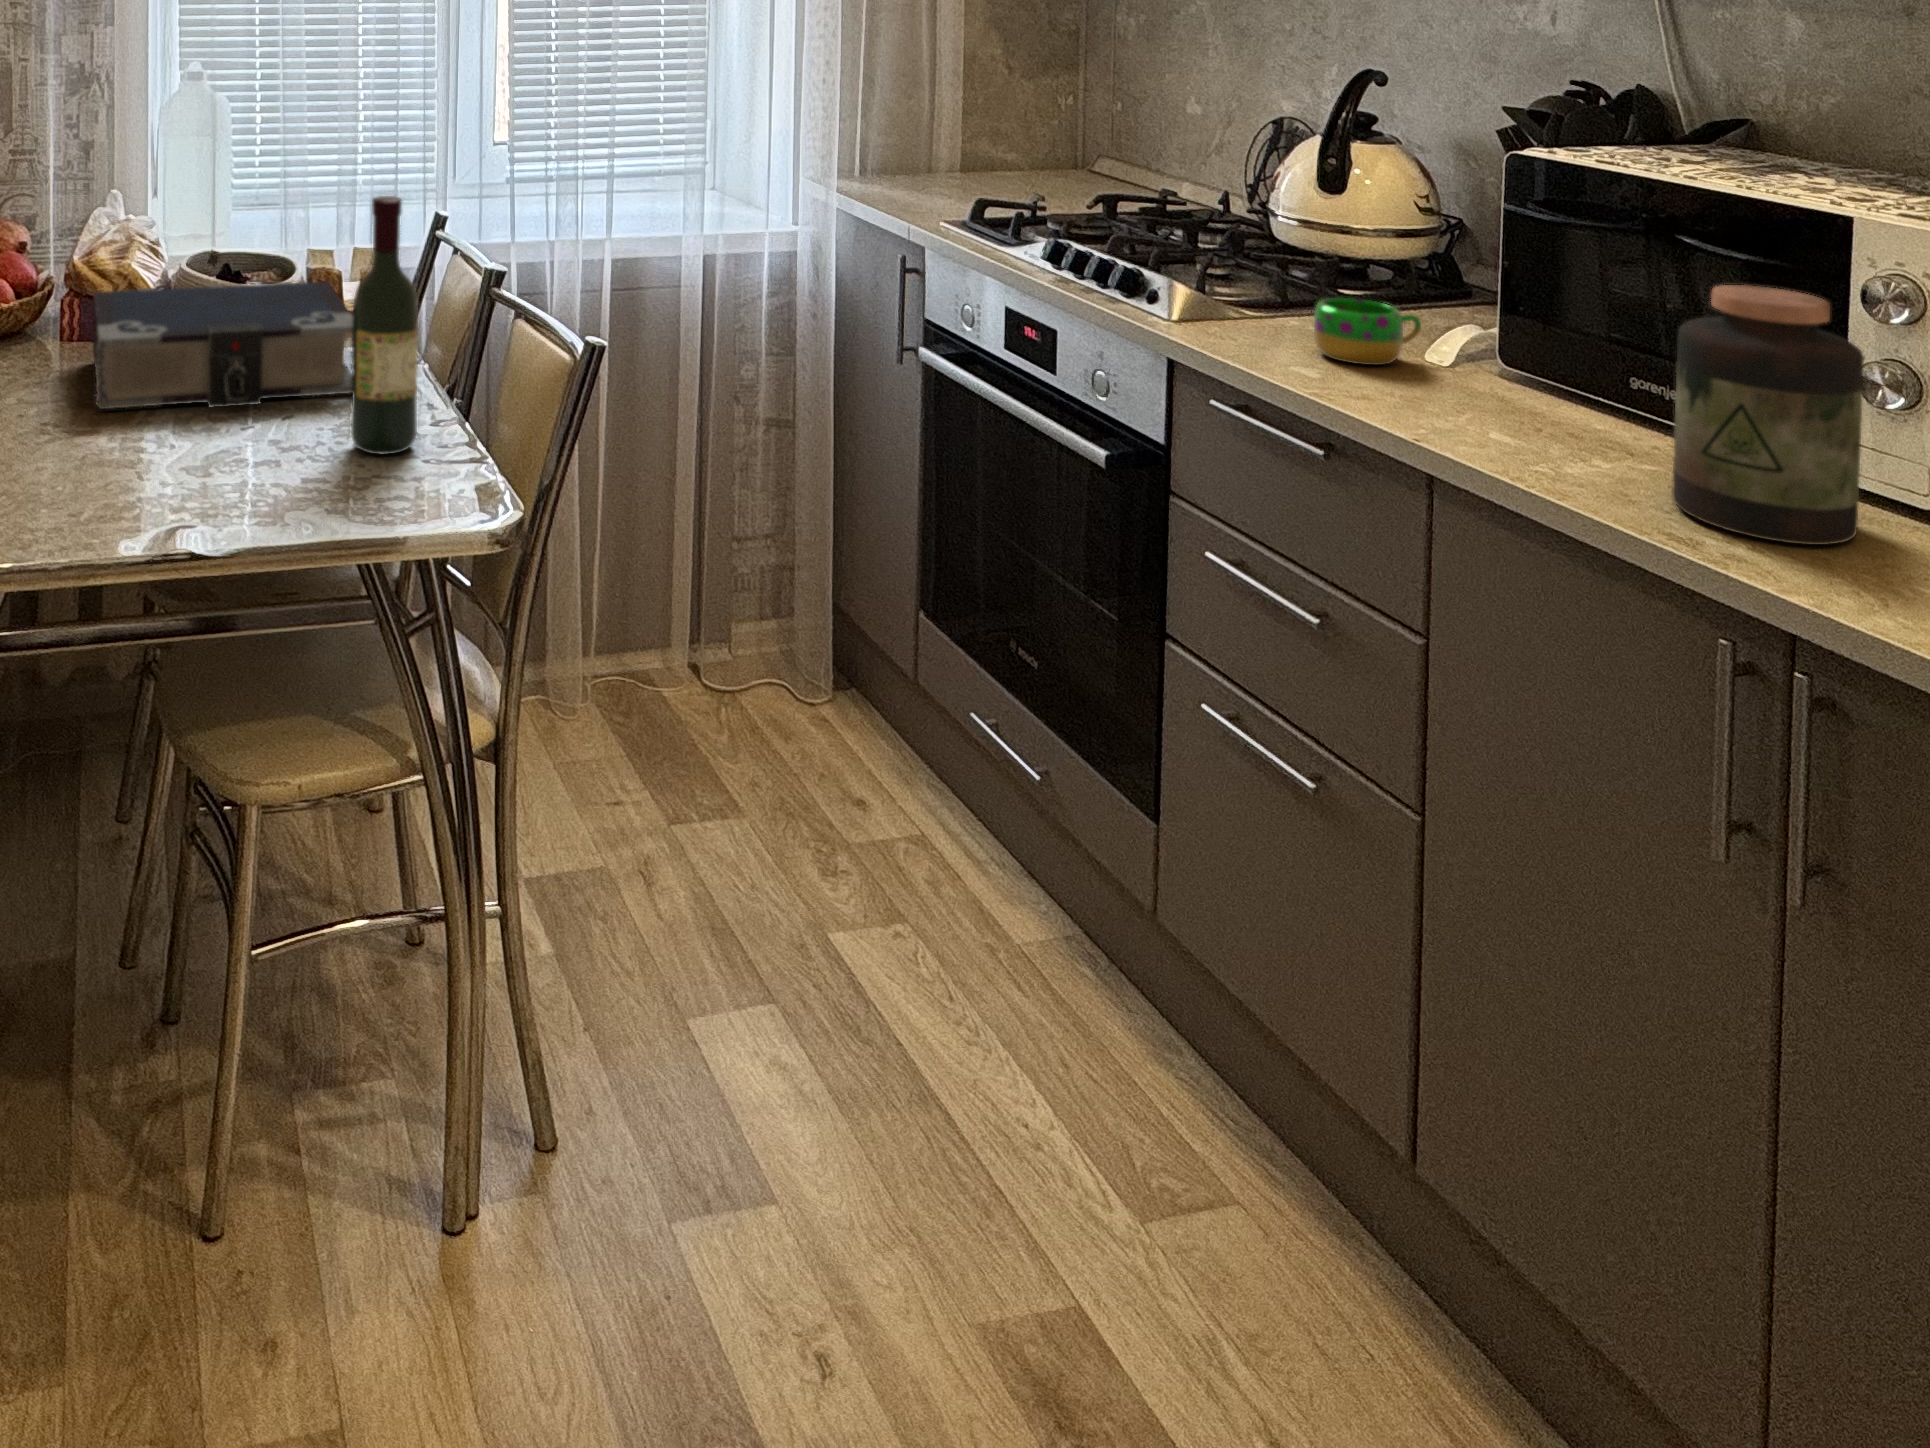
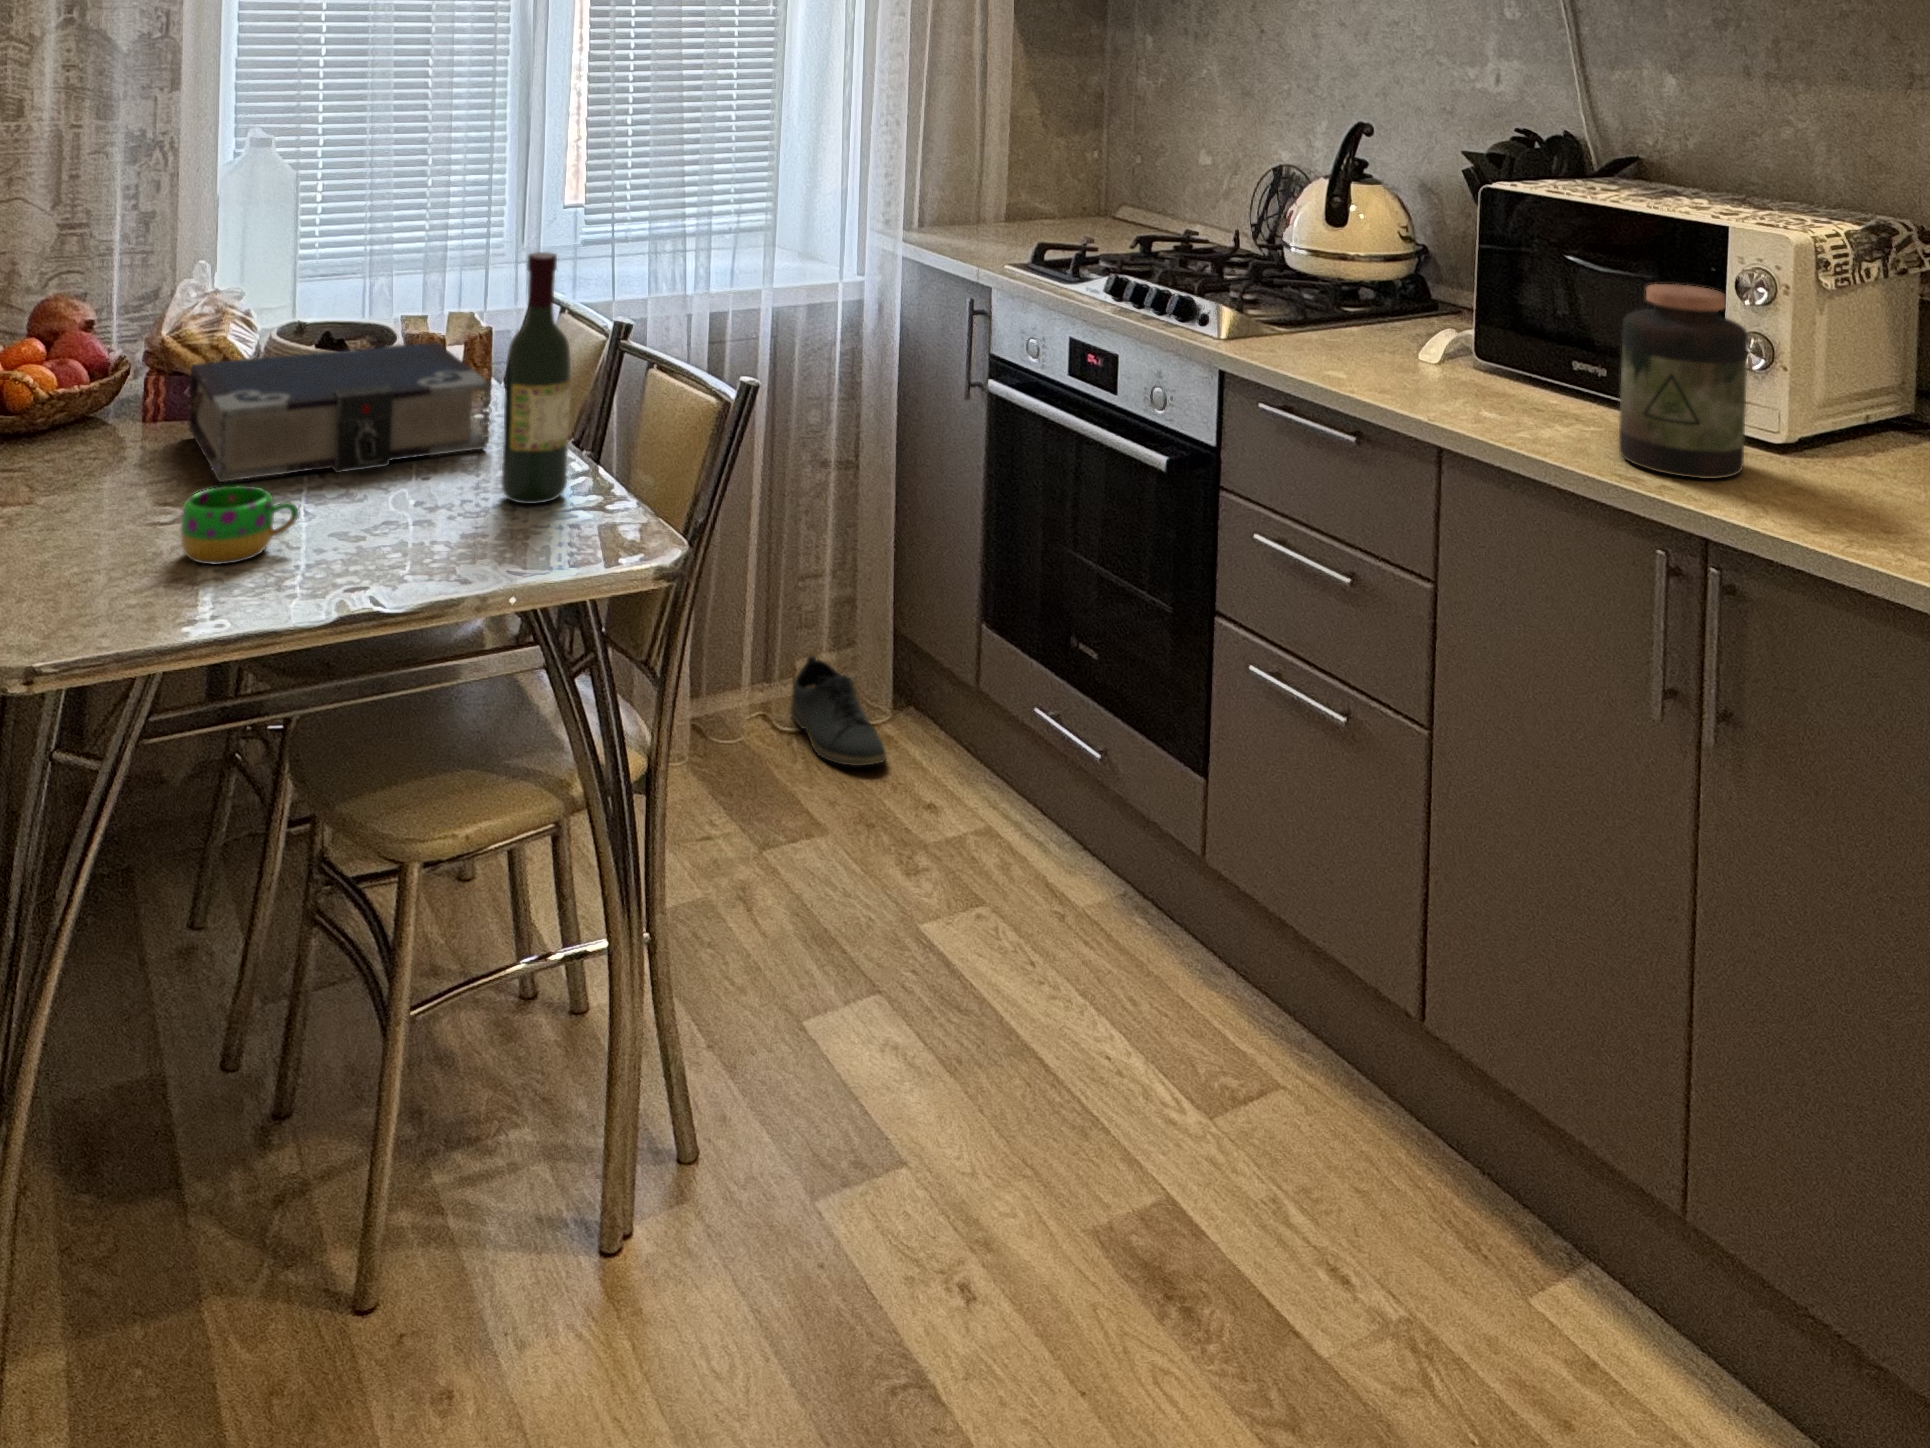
mug: present [1314,298,1421,365] -> present [180,486,298,564]
shoe: none [730,632,826,758] -> present [791,656,887,766]

